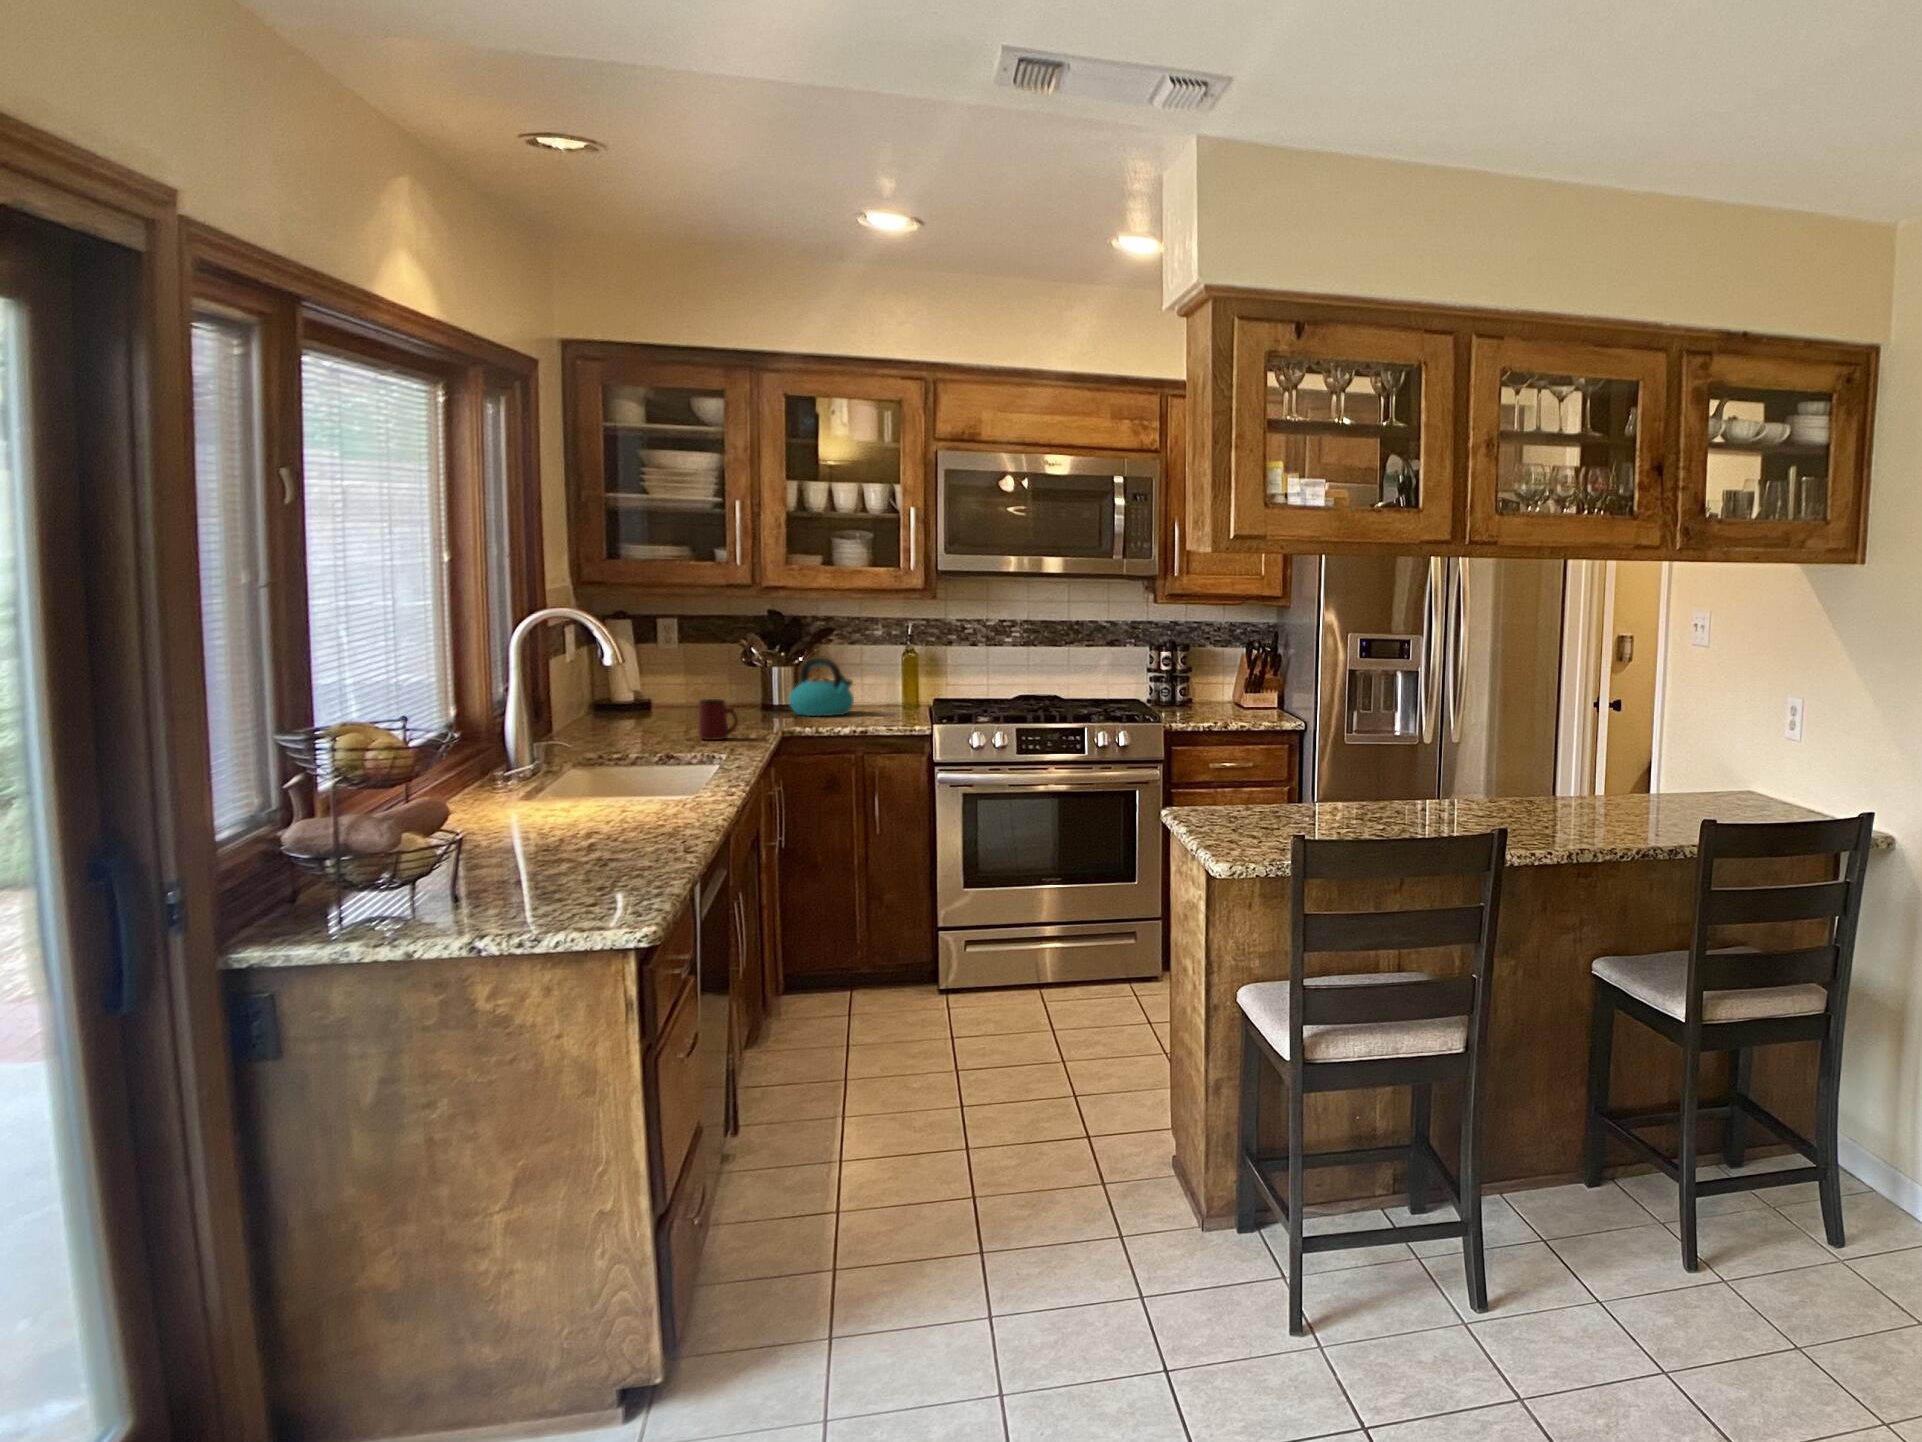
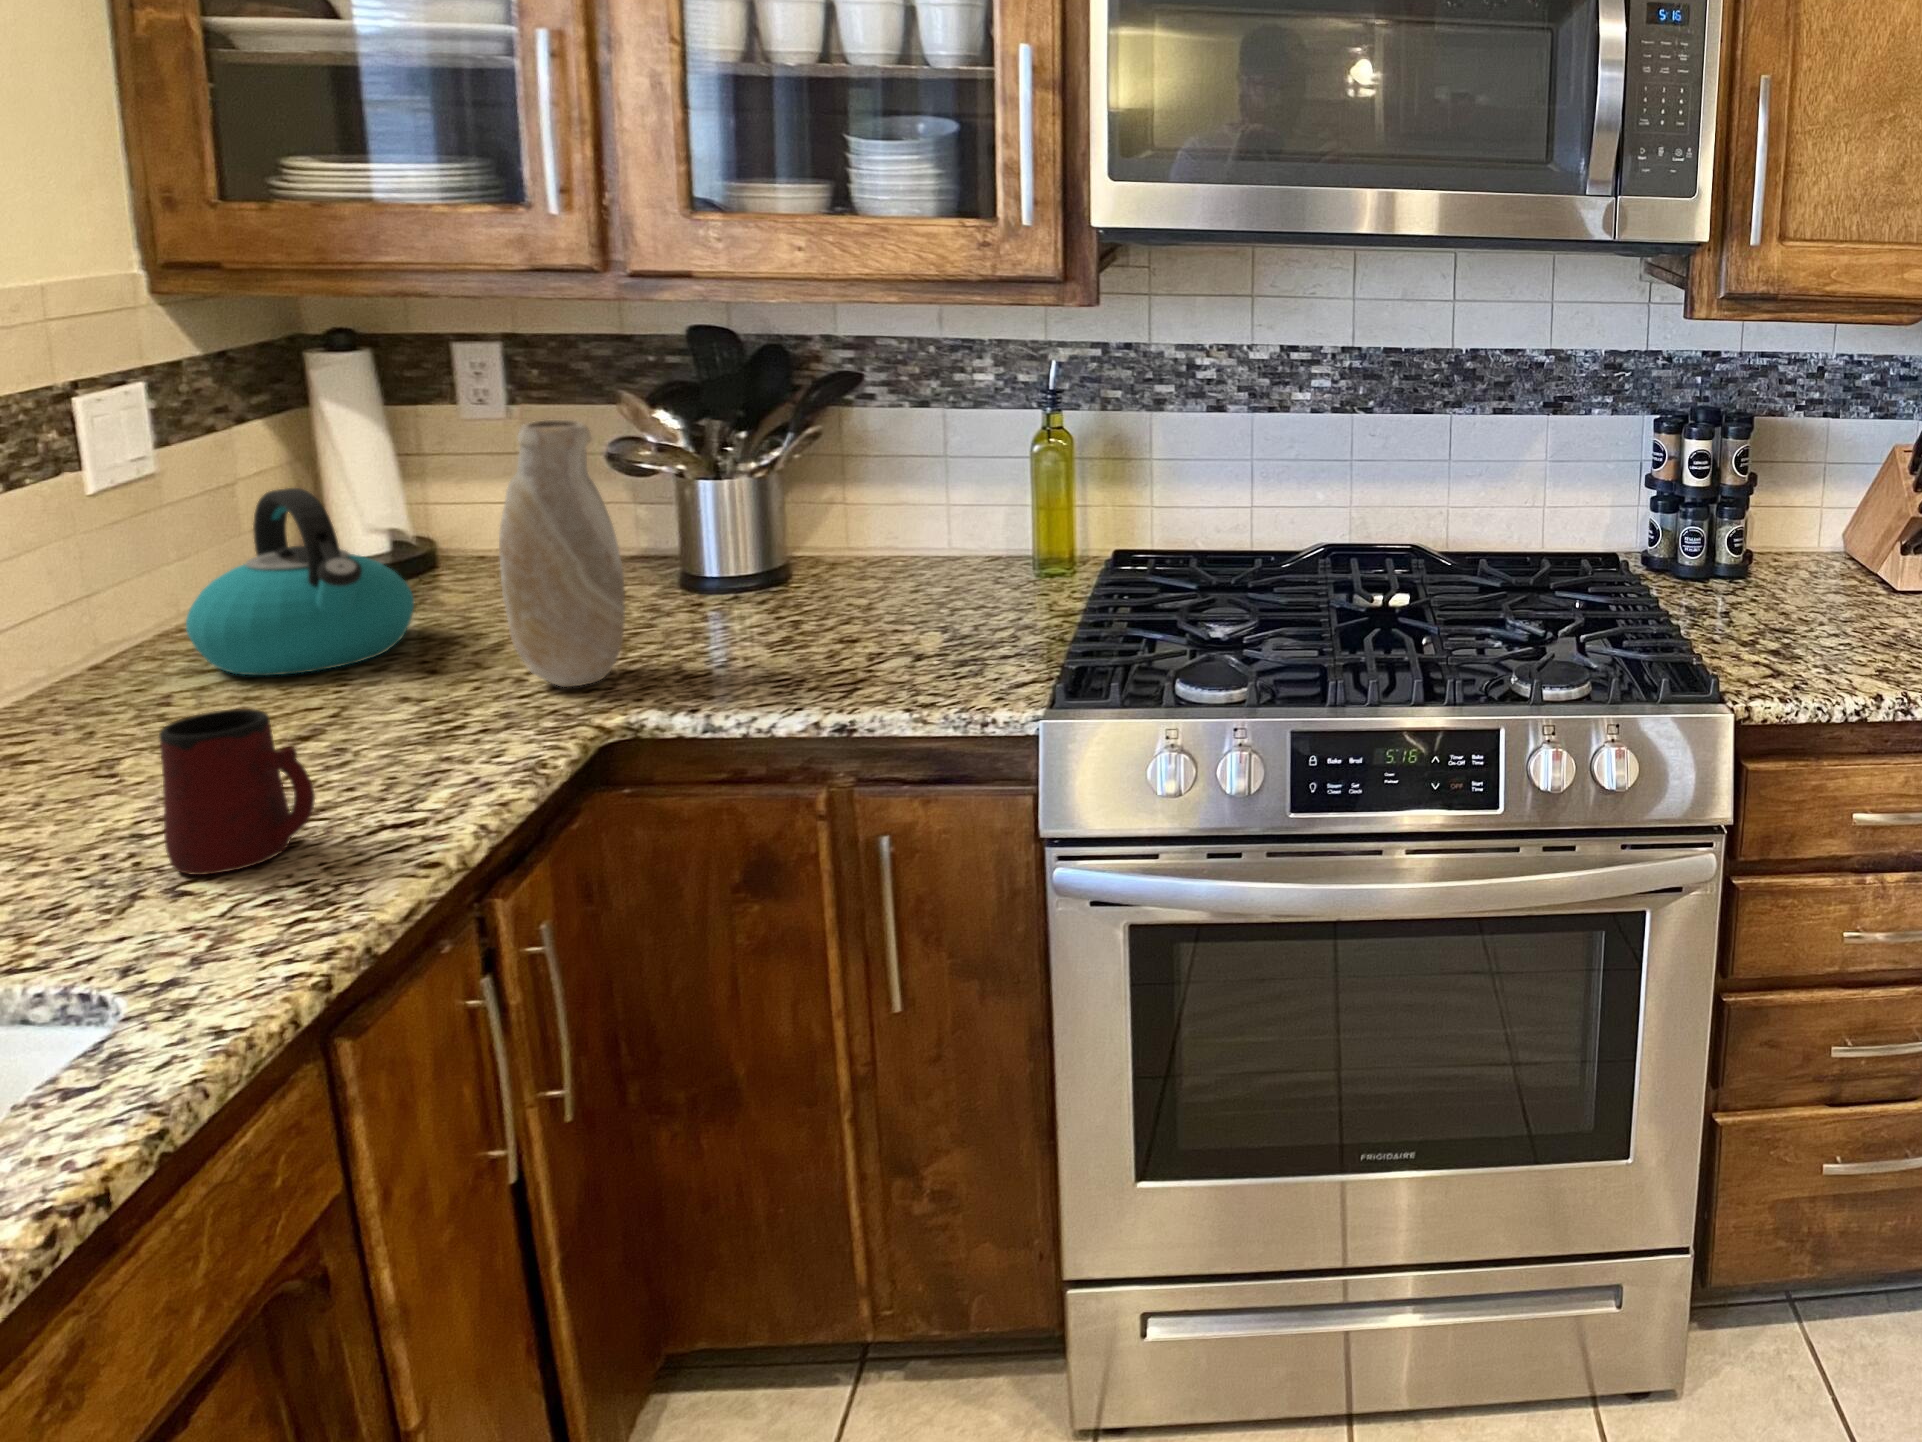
vase: none [737,633,776,722] -> present [499,420,625,687]
kettle: present [789,658,854,716] -> present [186,488,414,675]

